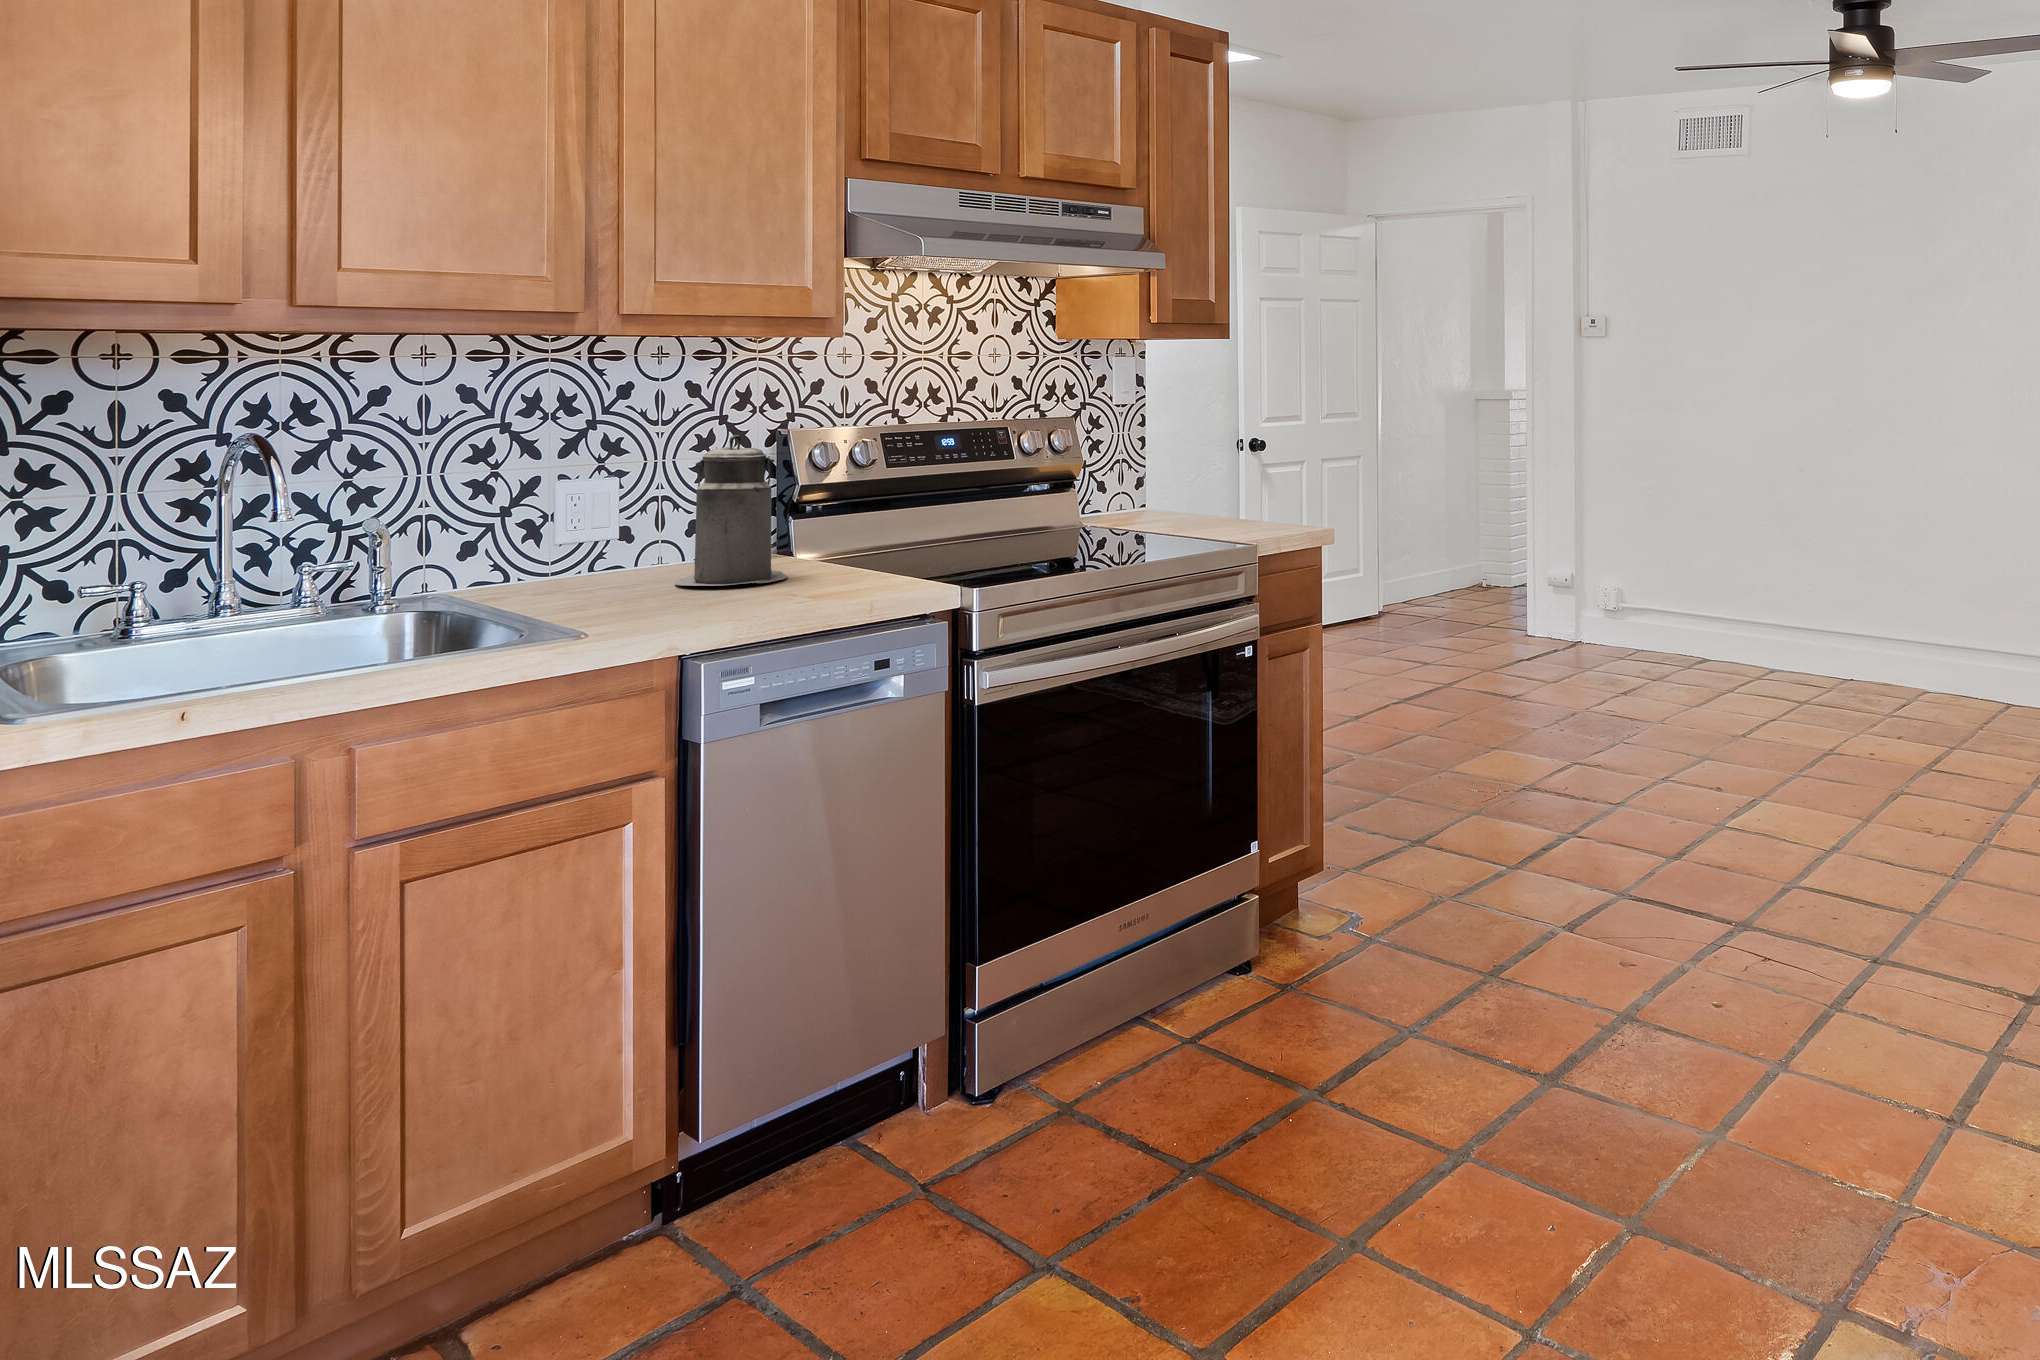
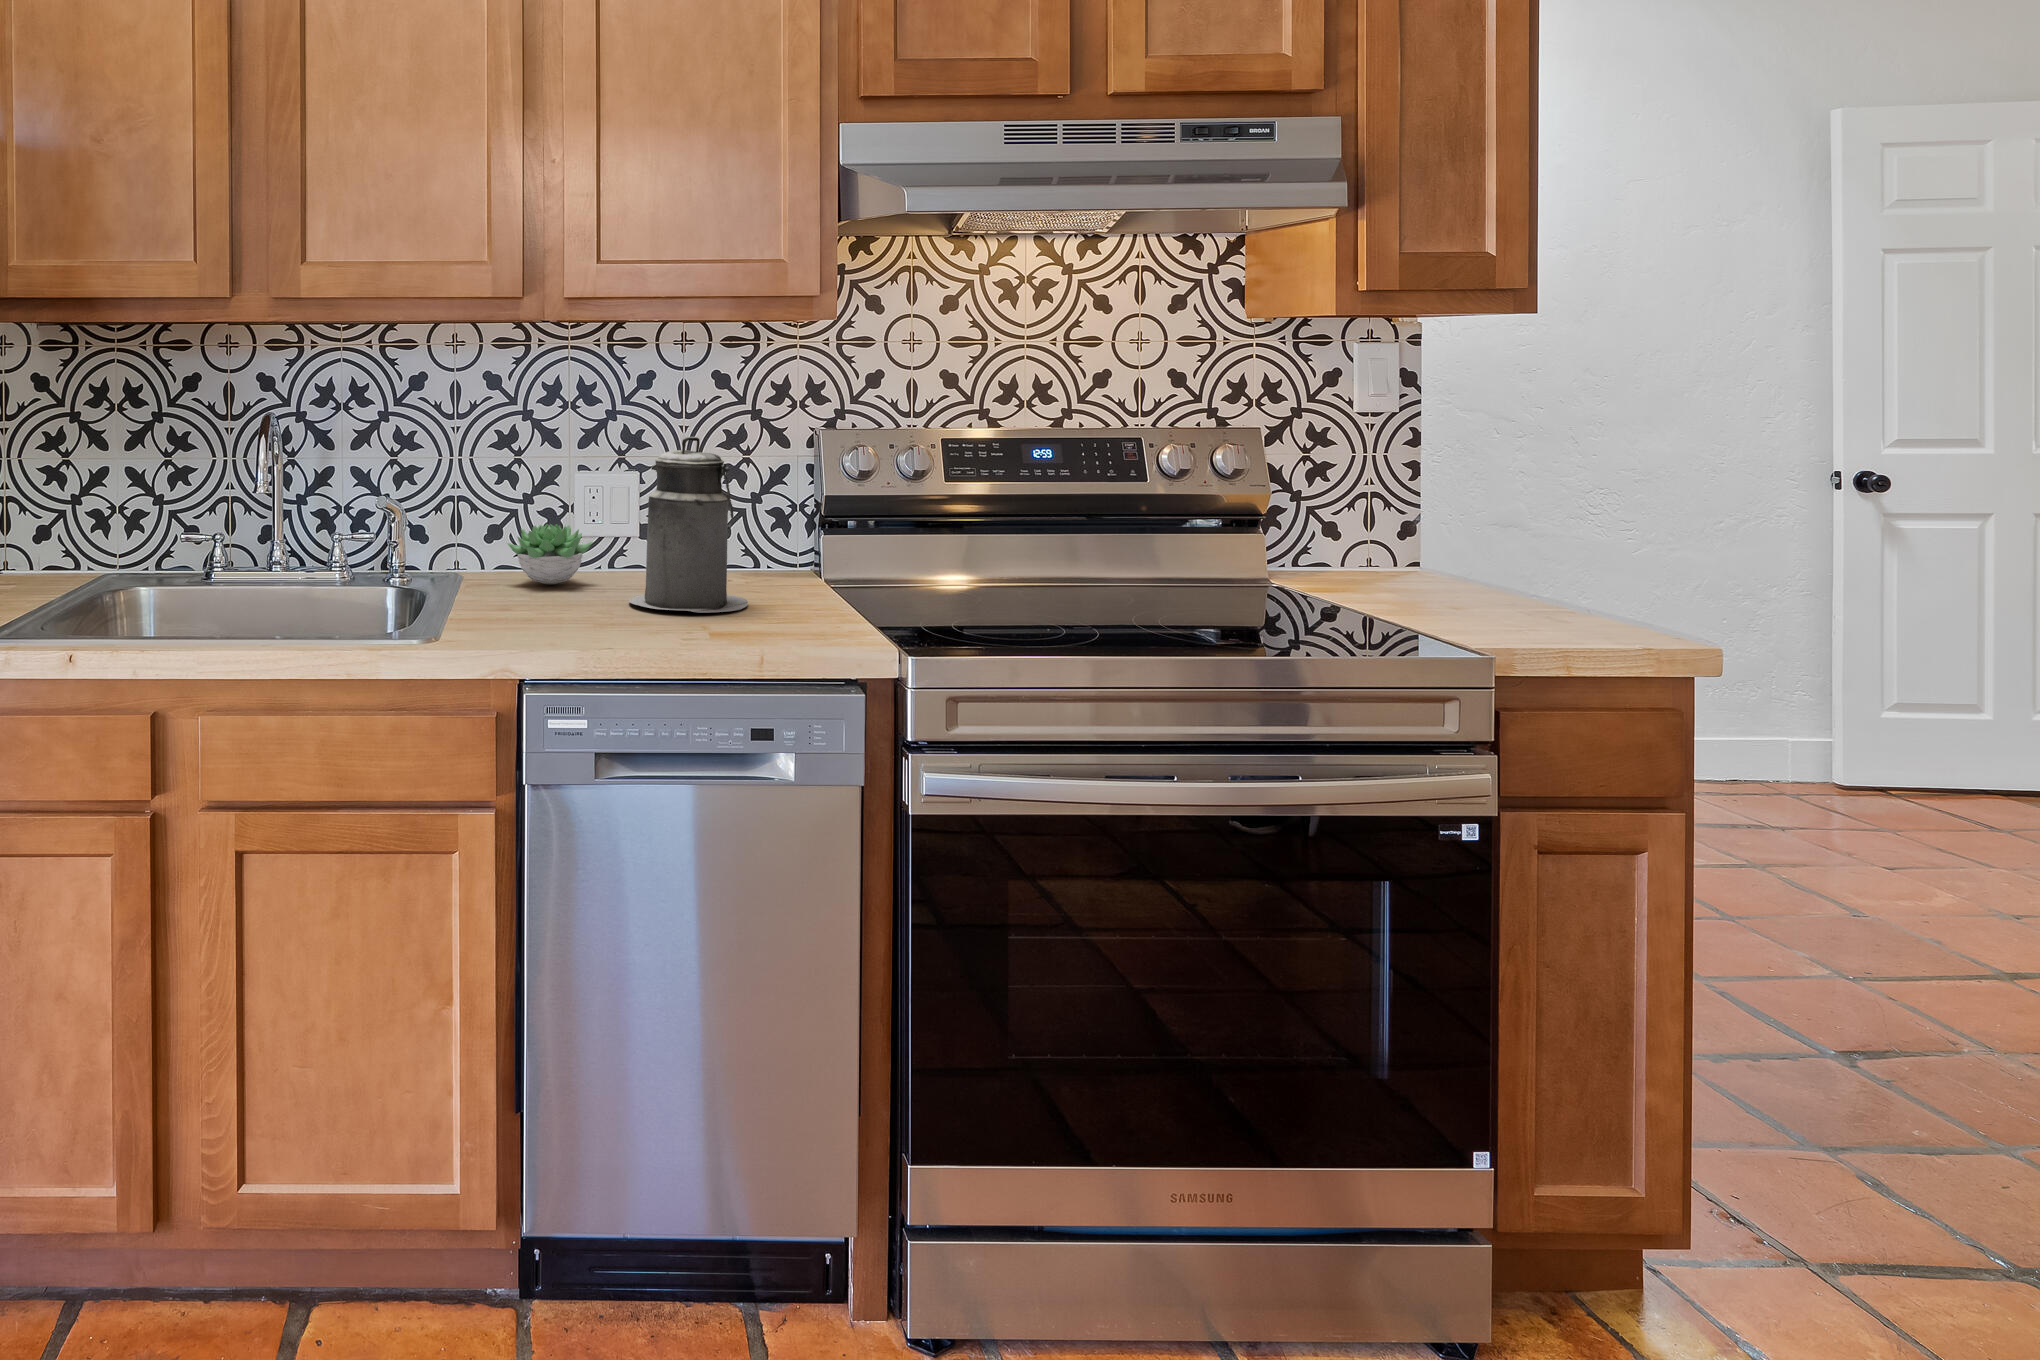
succulent plant: none [516,529,604,586] -> present [507,524,593,584]

